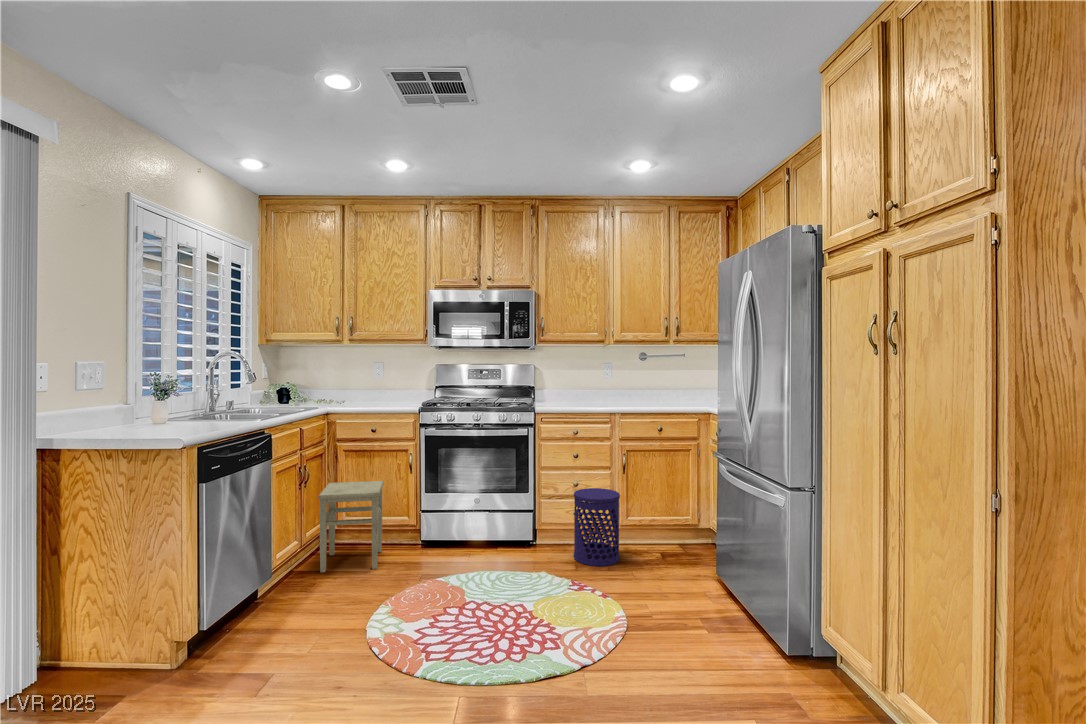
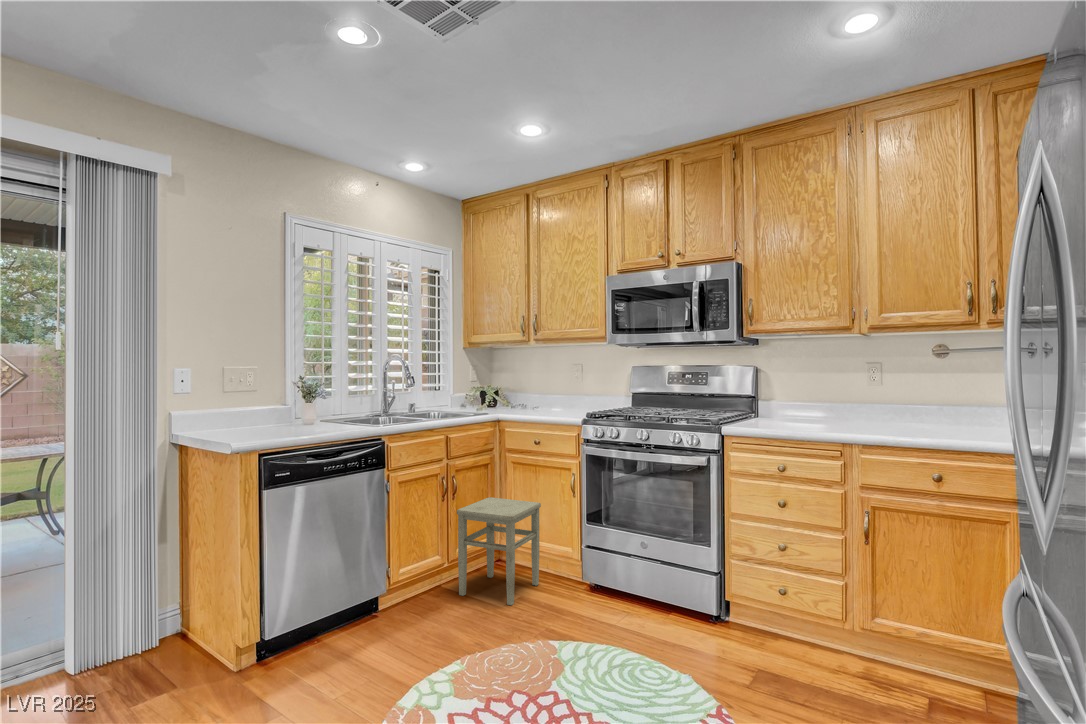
waste bin: present [574,488,620,566] -> none [760,557,840,692]

